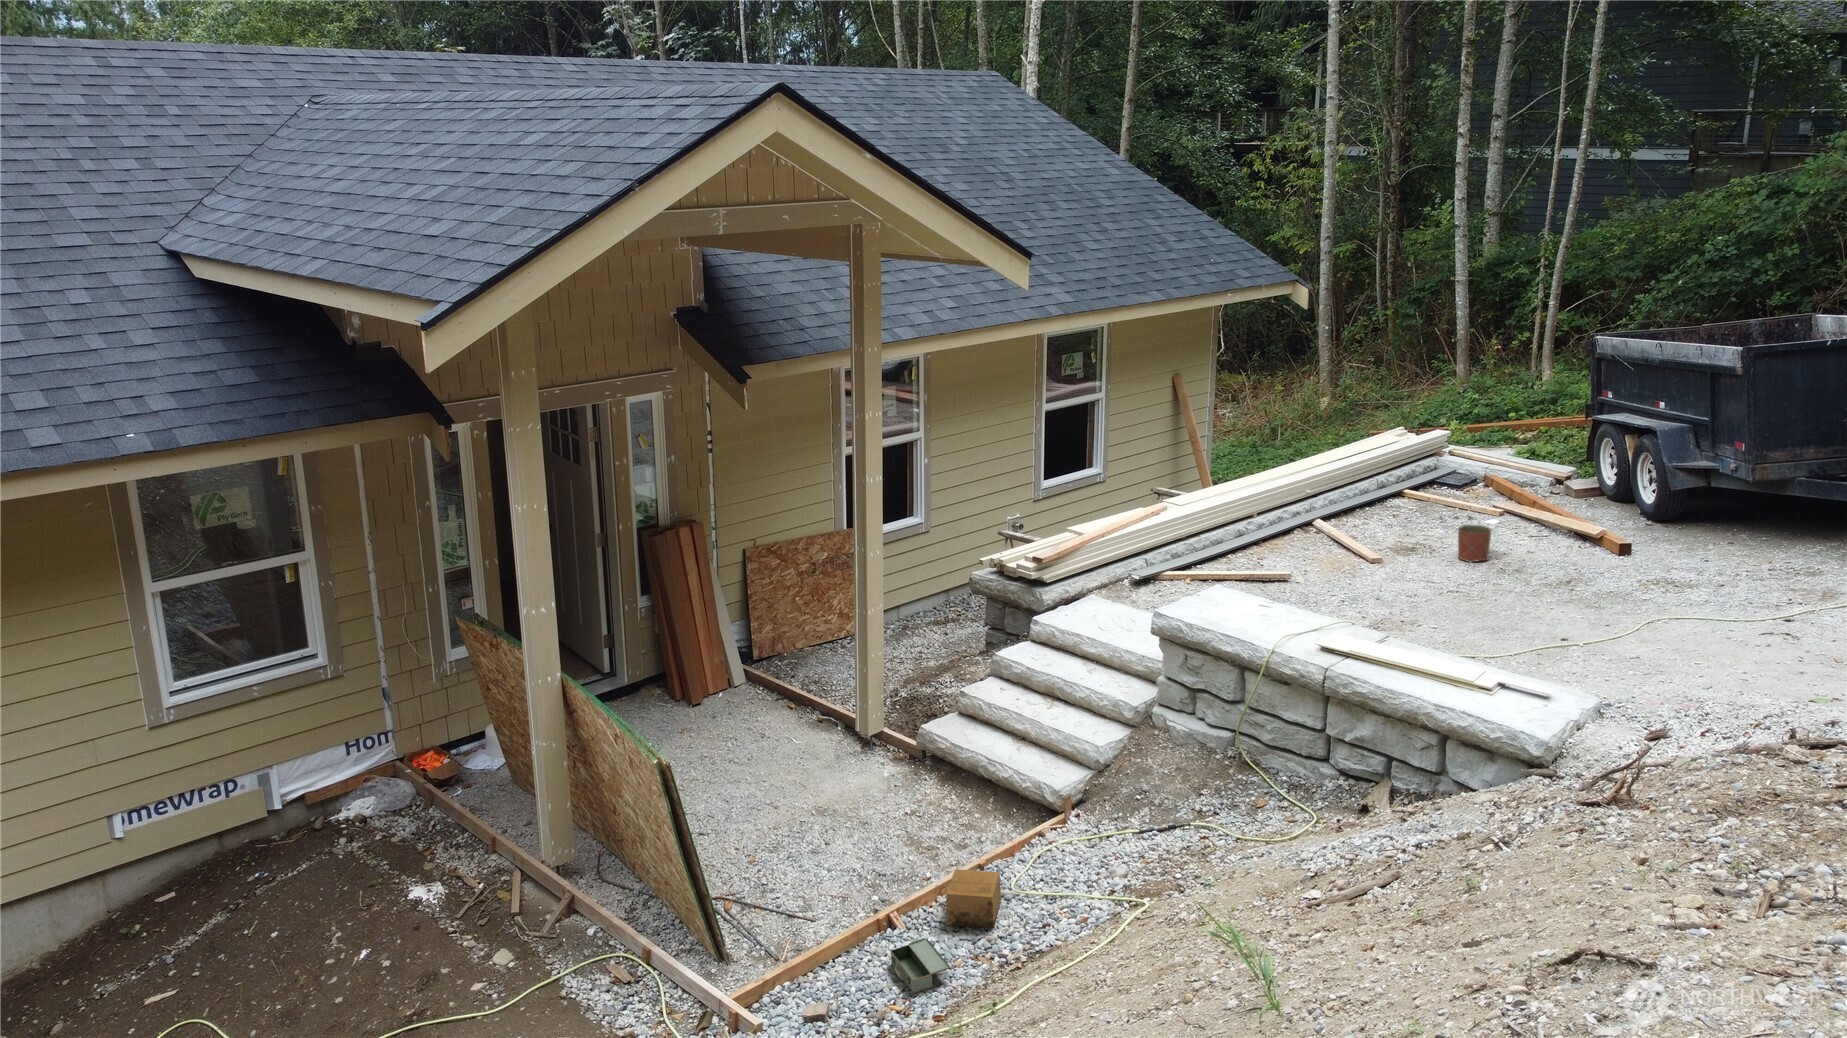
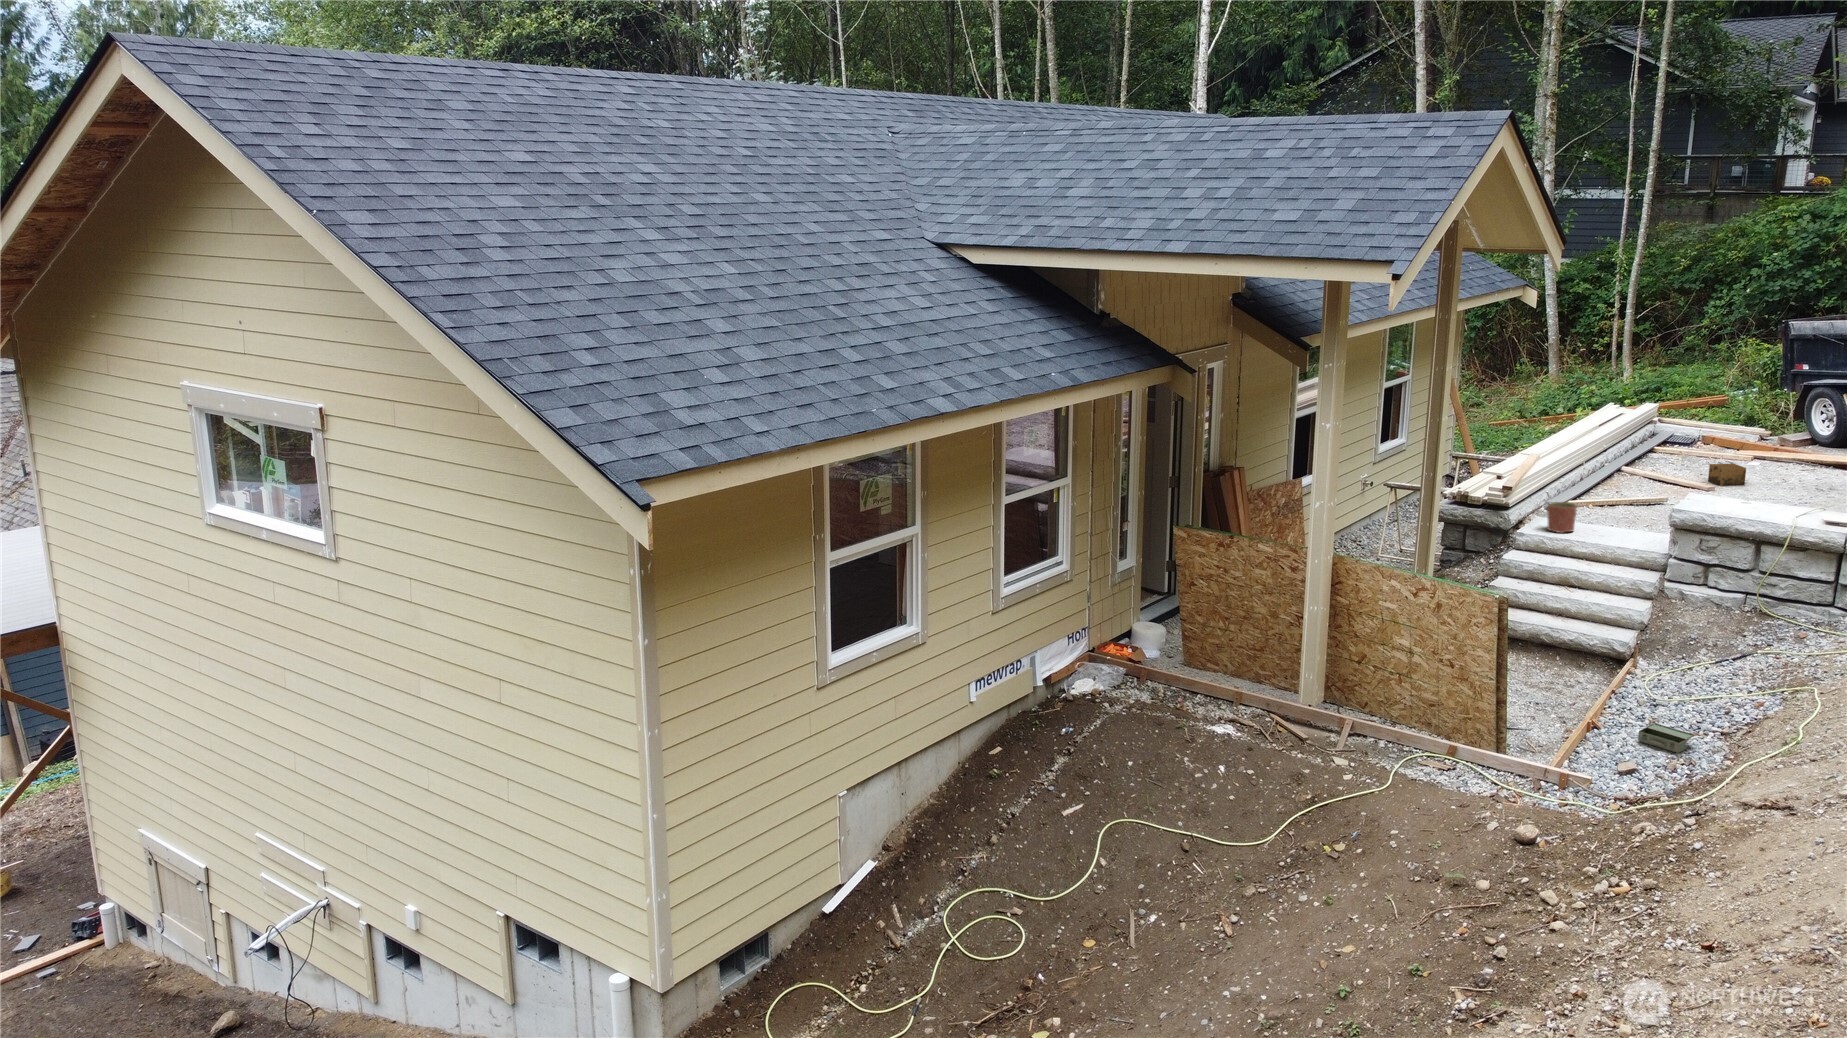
planter: present [1458,525,1491,563] -> present [1547,502,1577,533]
cardboard box: present [946,869,1001,928] -> present [1708,463,1746,486]

